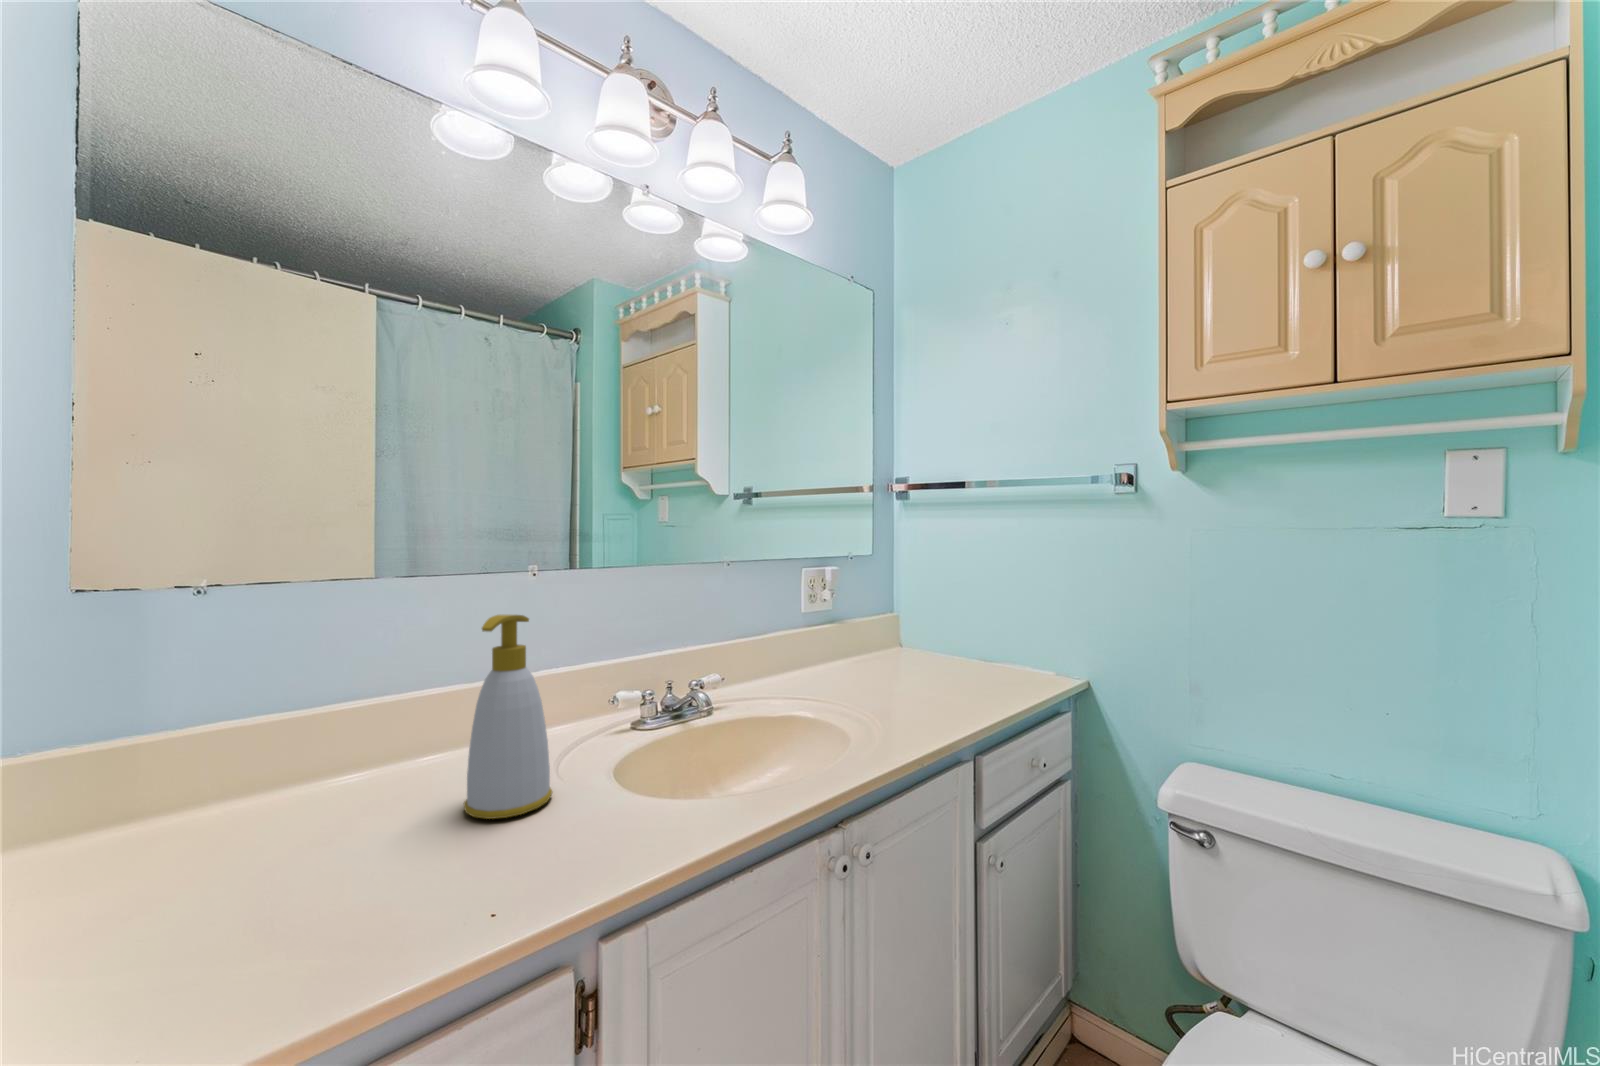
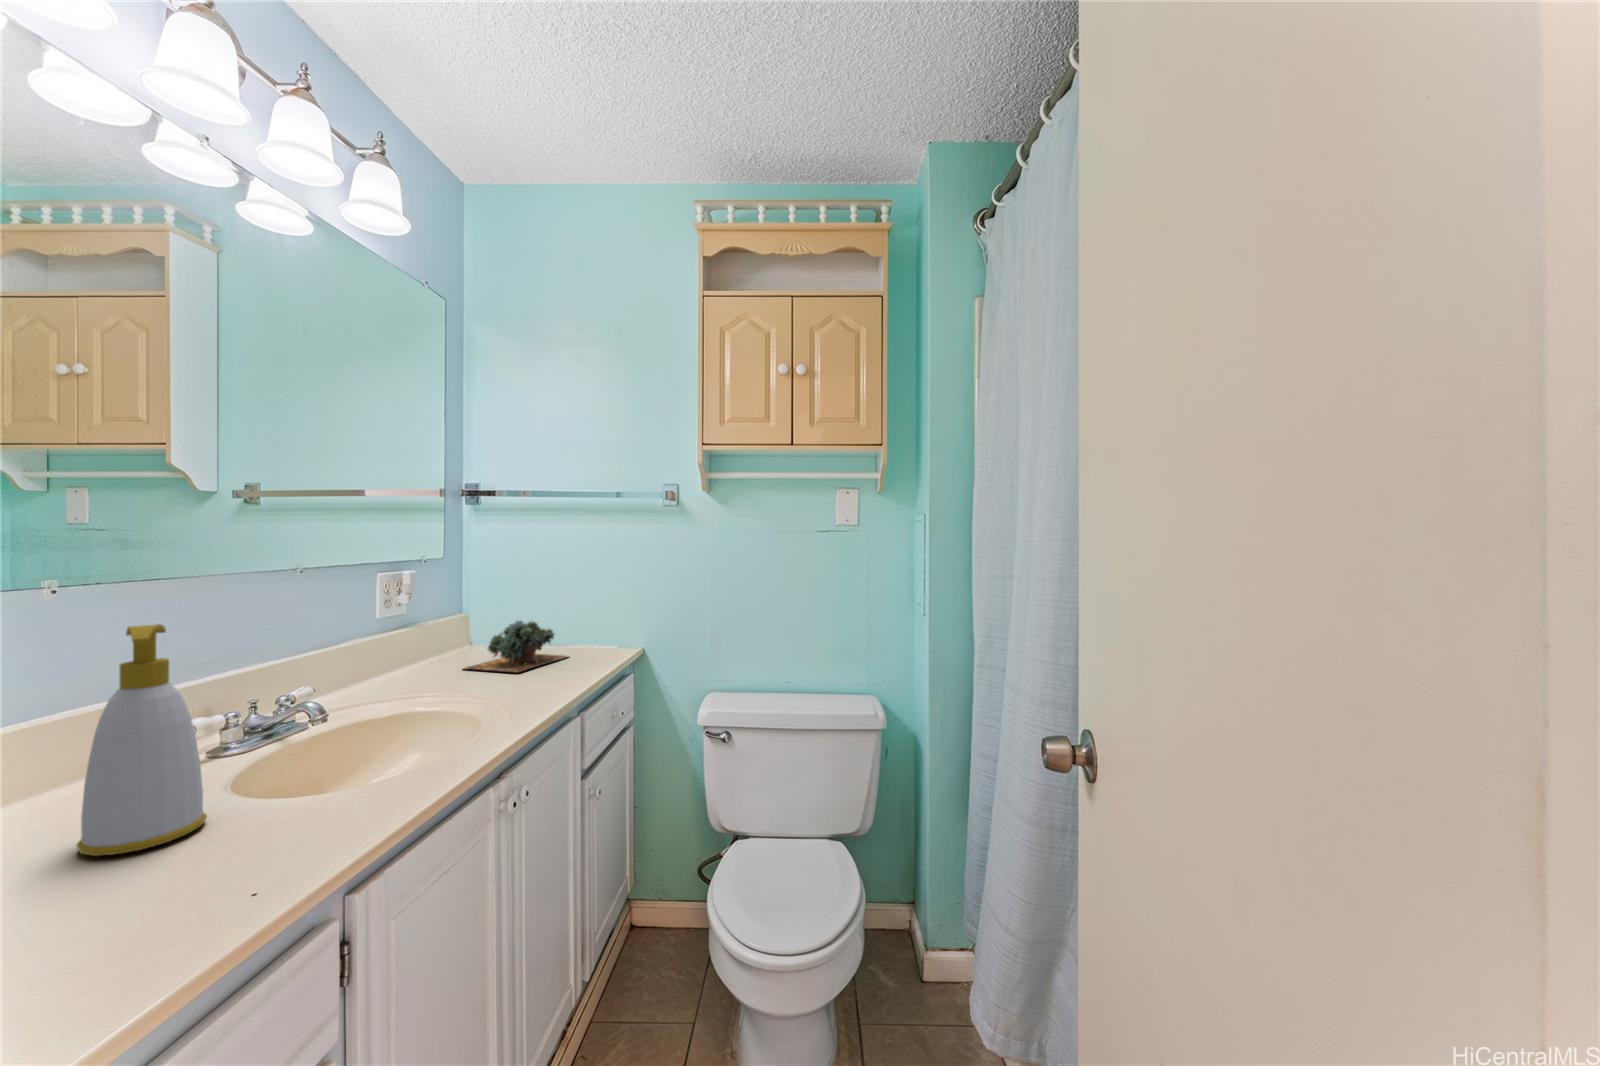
succulent plant: none [868,629,985,691] -> present [463,621,567,673]

